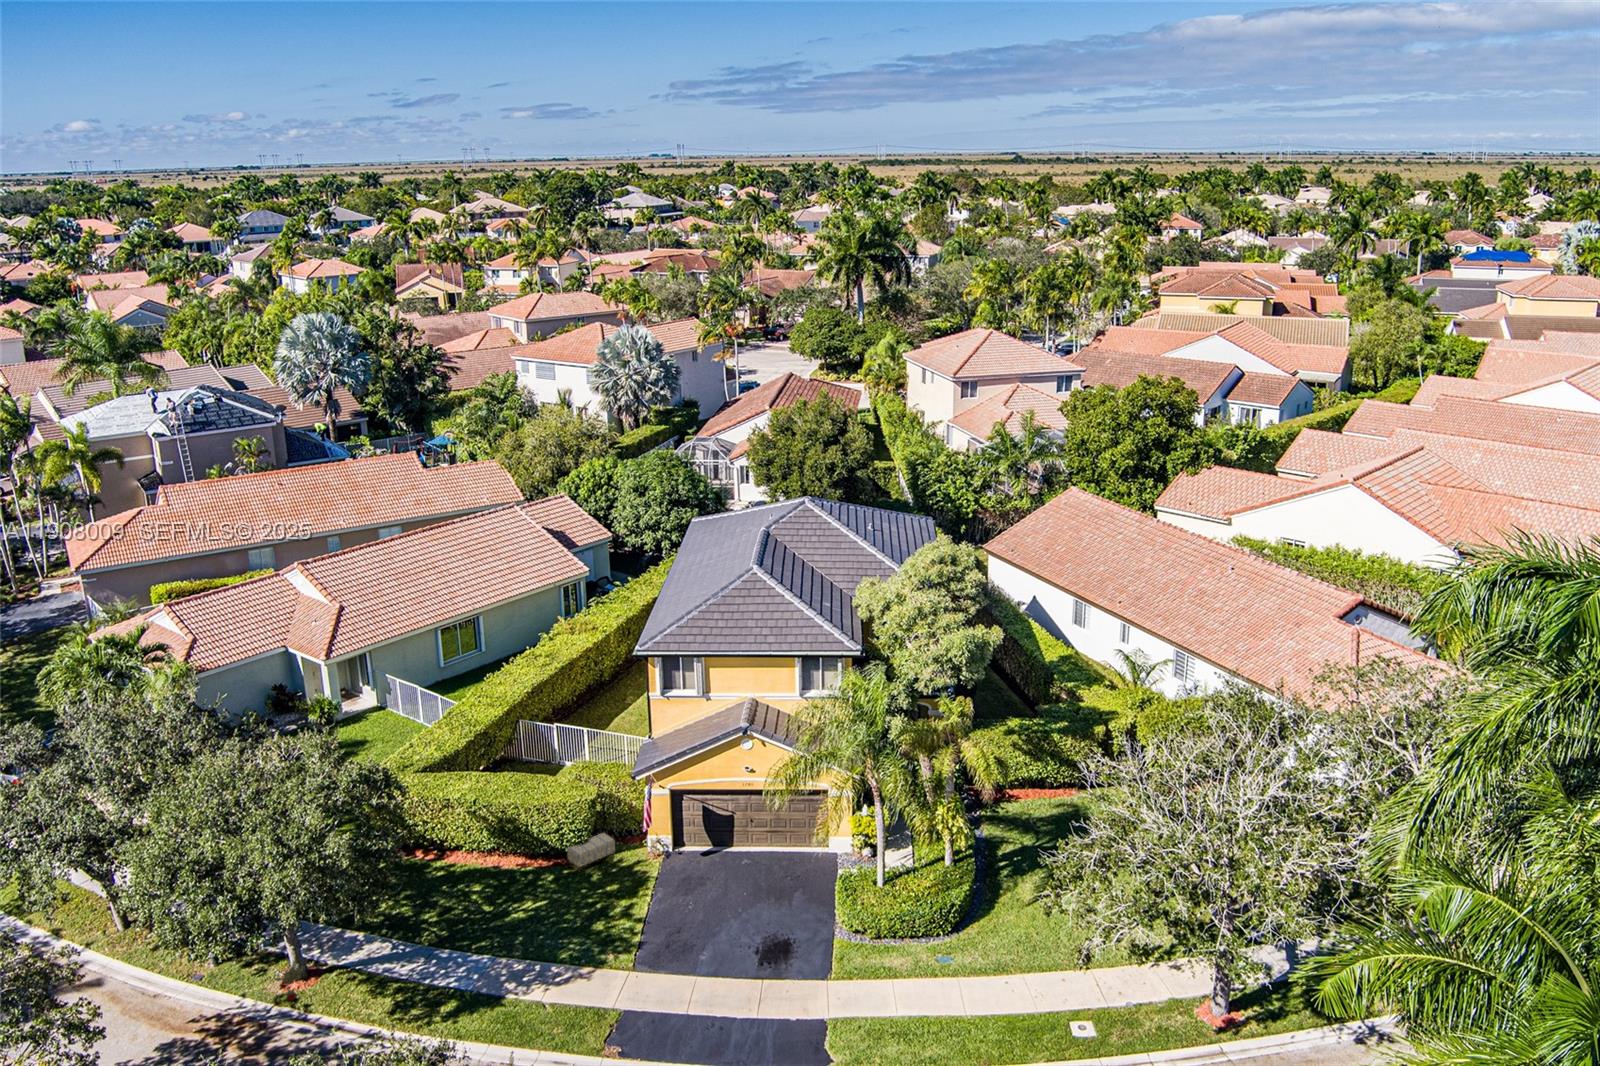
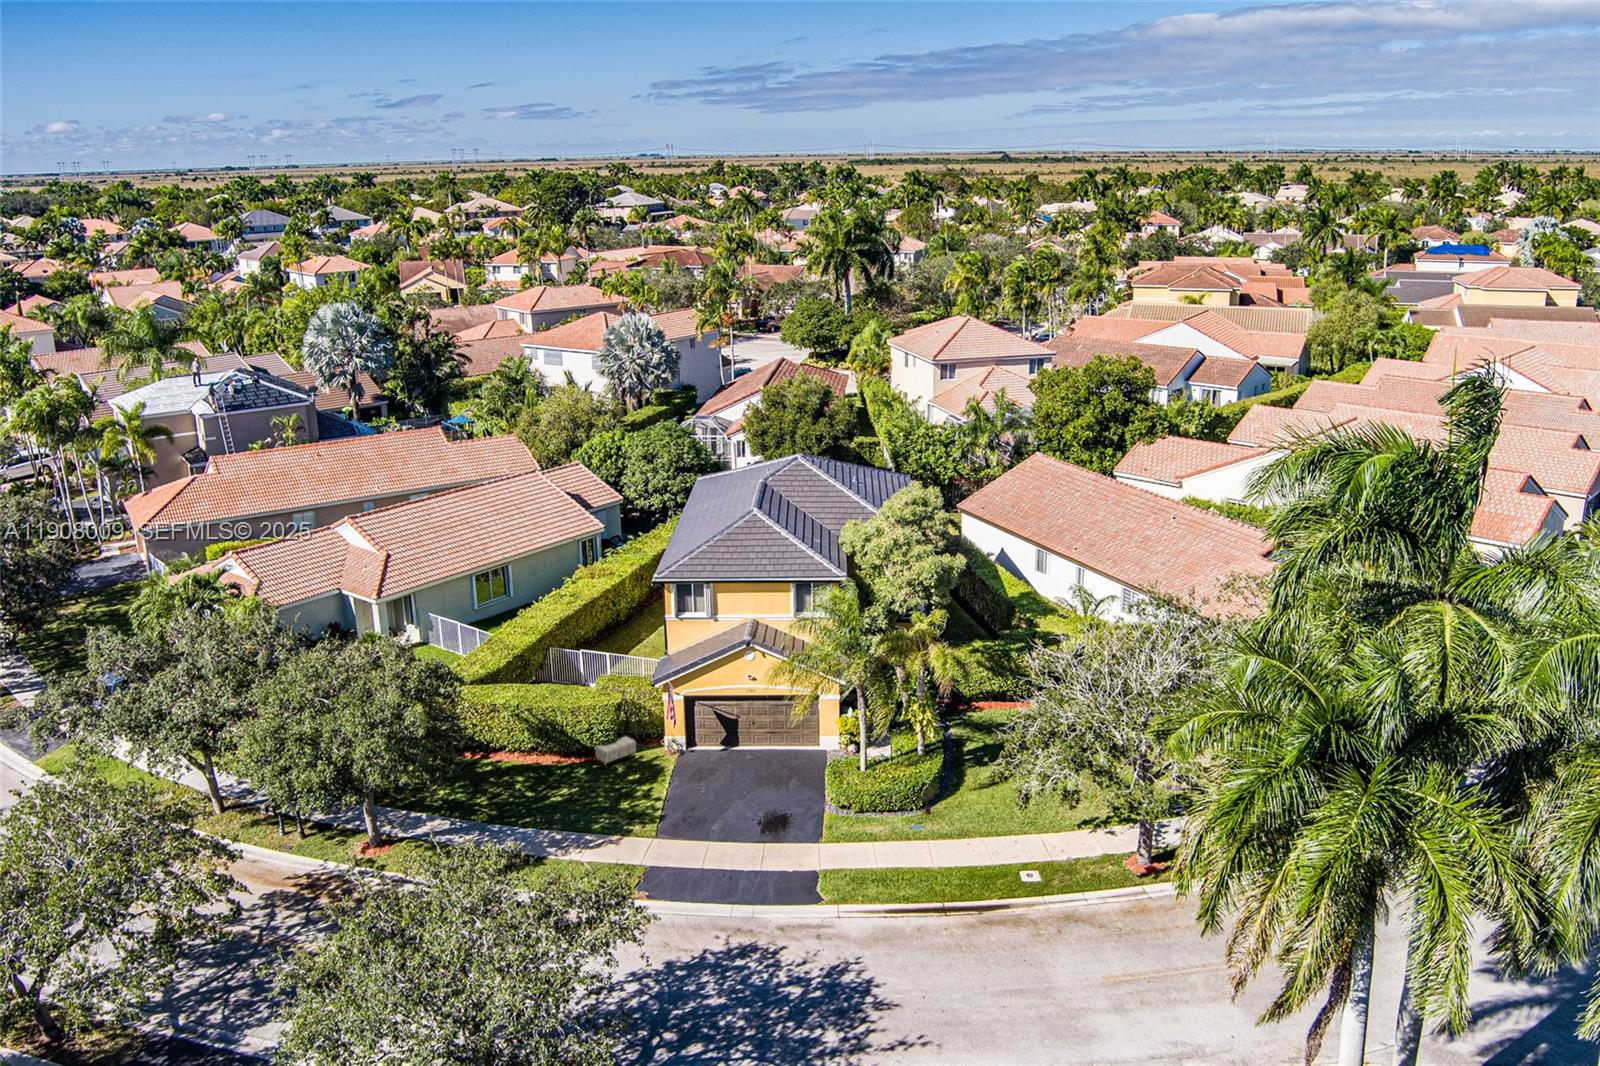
potted tree: present [273,961,304,1001] -> present [918,783,939,814]

